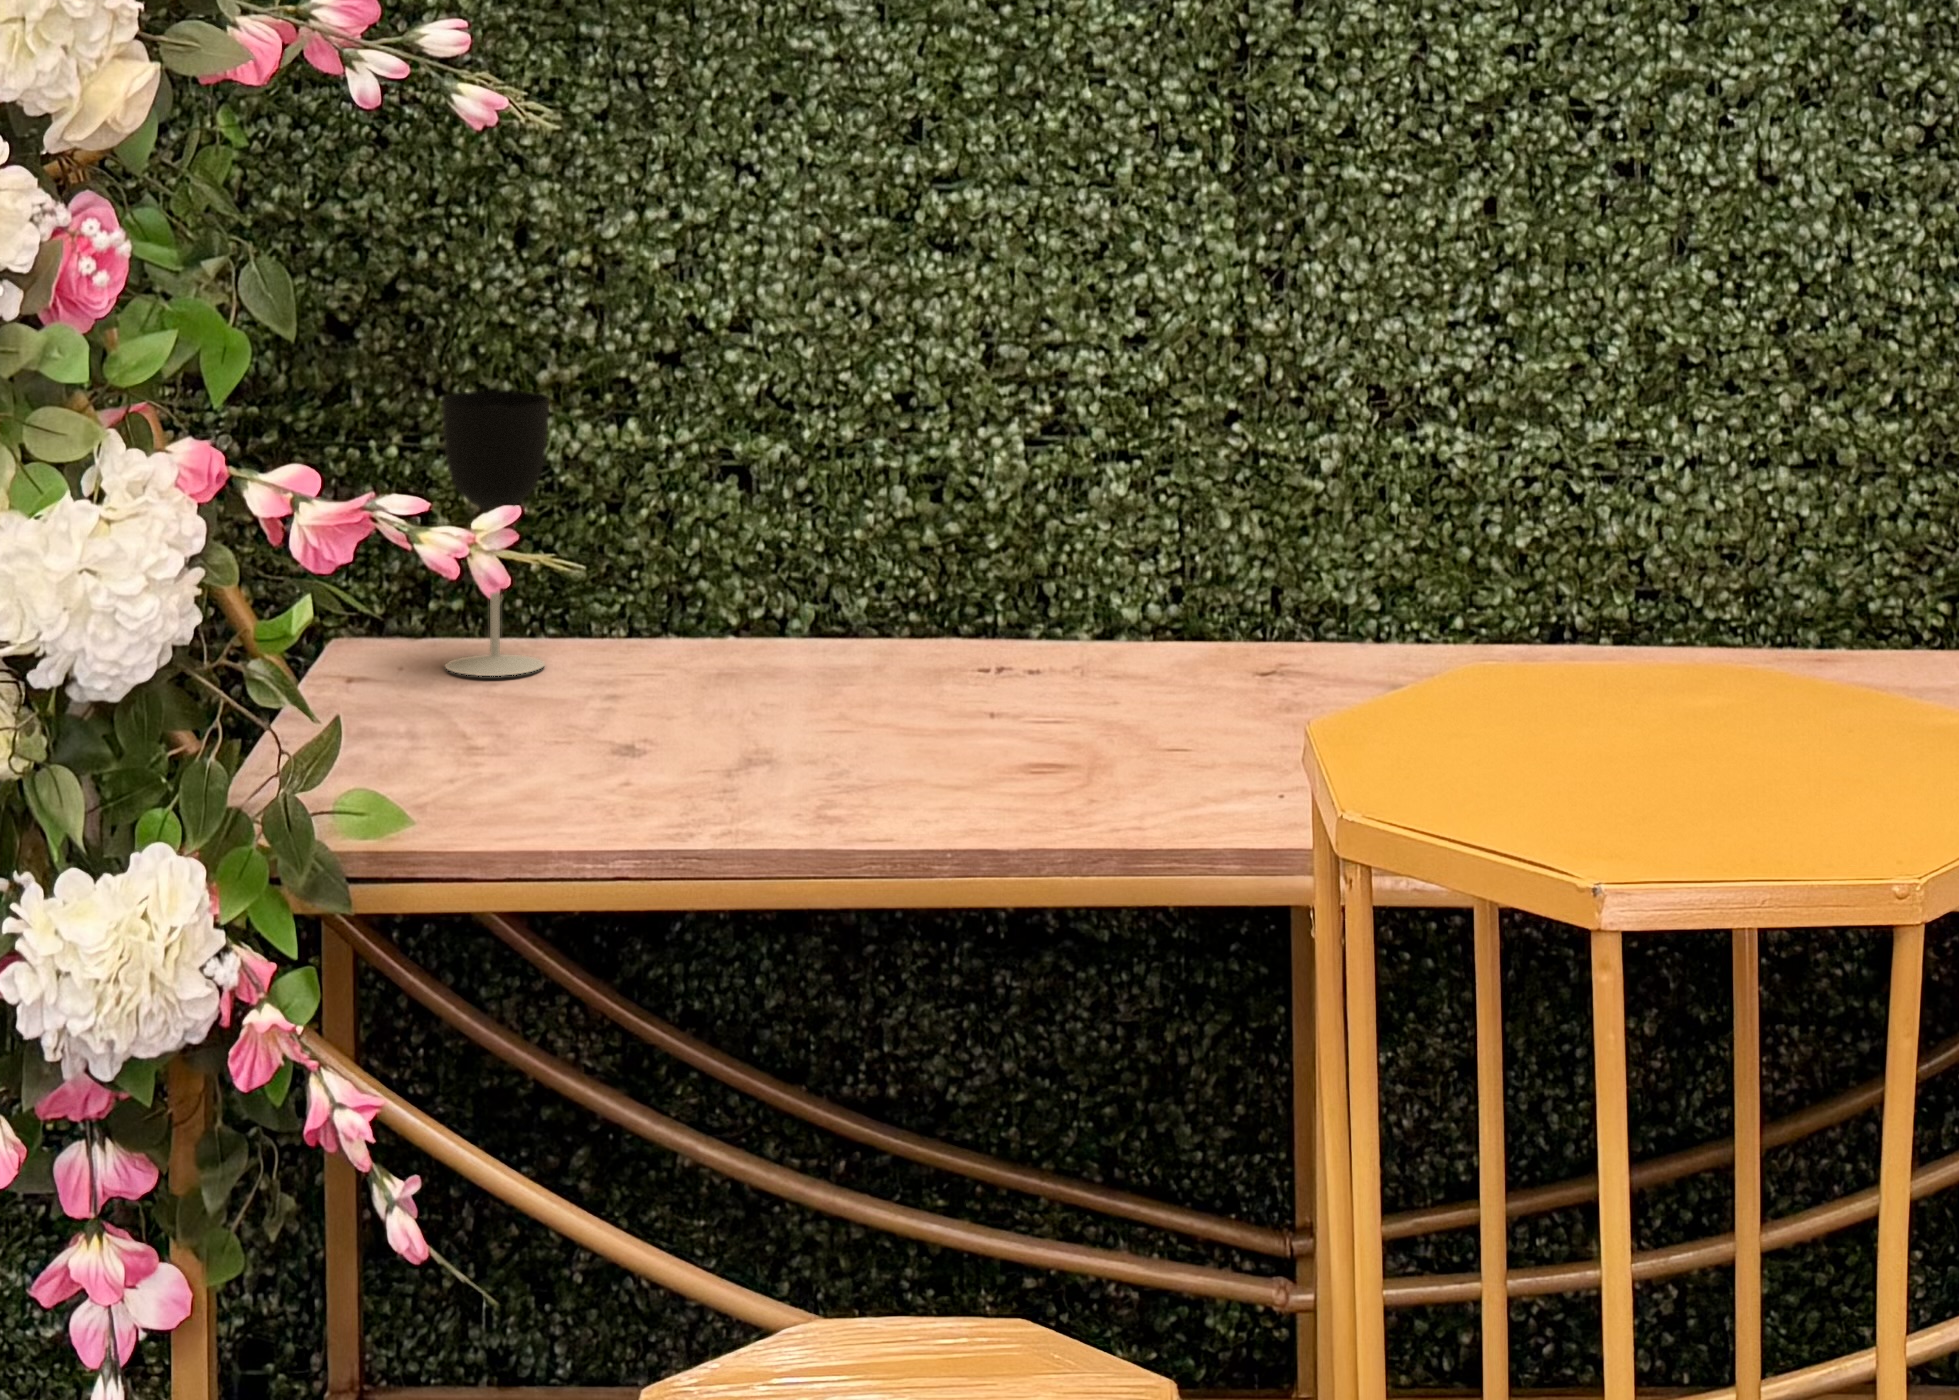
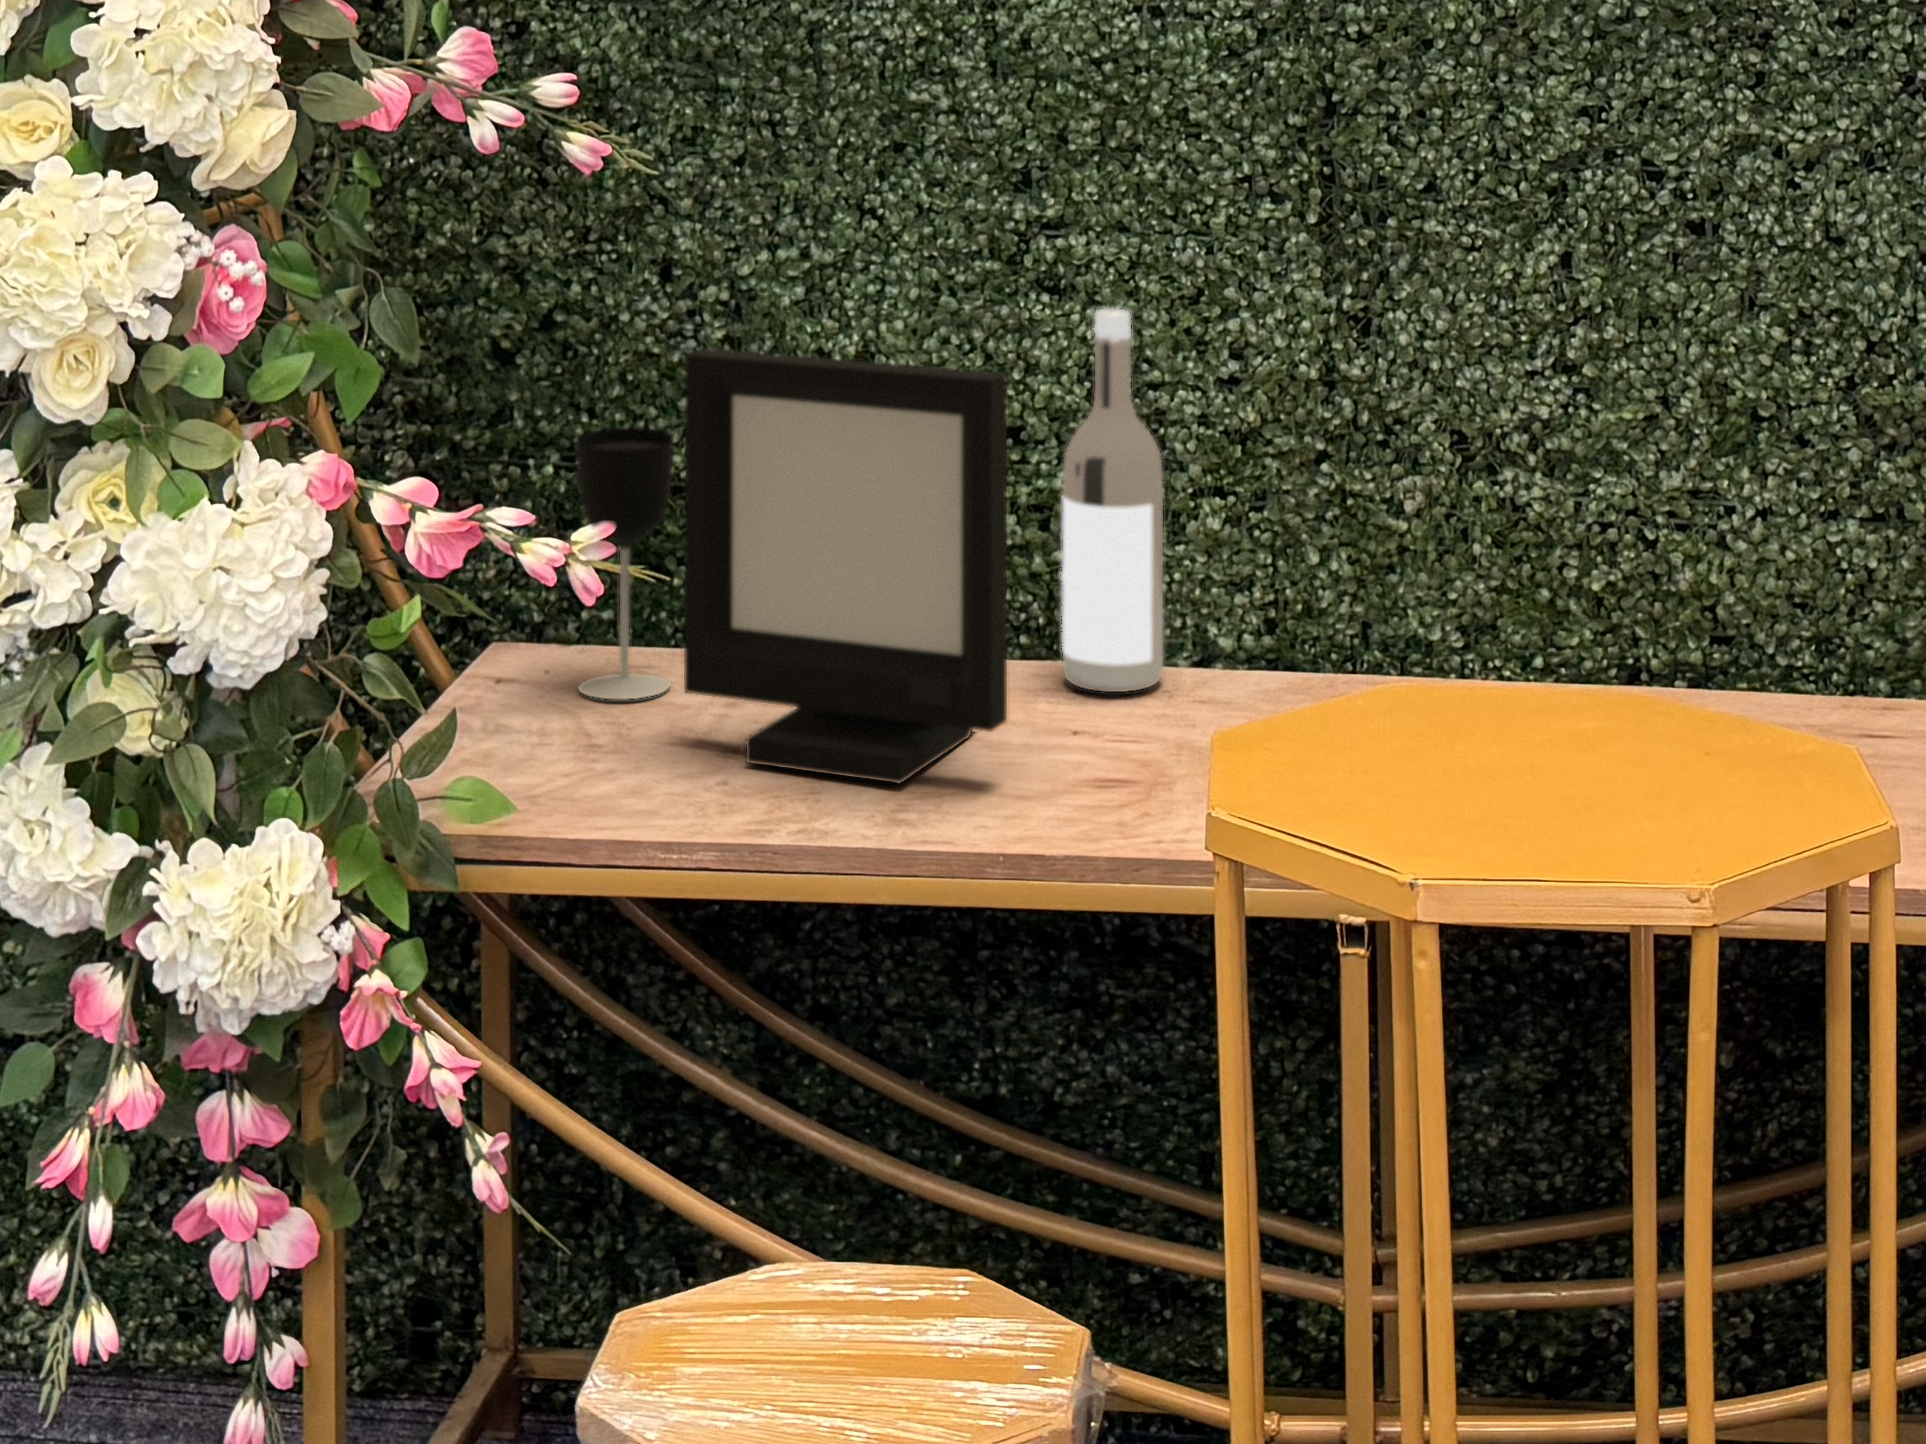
wine bottle: none [963,256,1072,658] -> present [1061,309,1163,692]
picture frame: none [582,289,944,740] -> present [684,348,1007,783]

